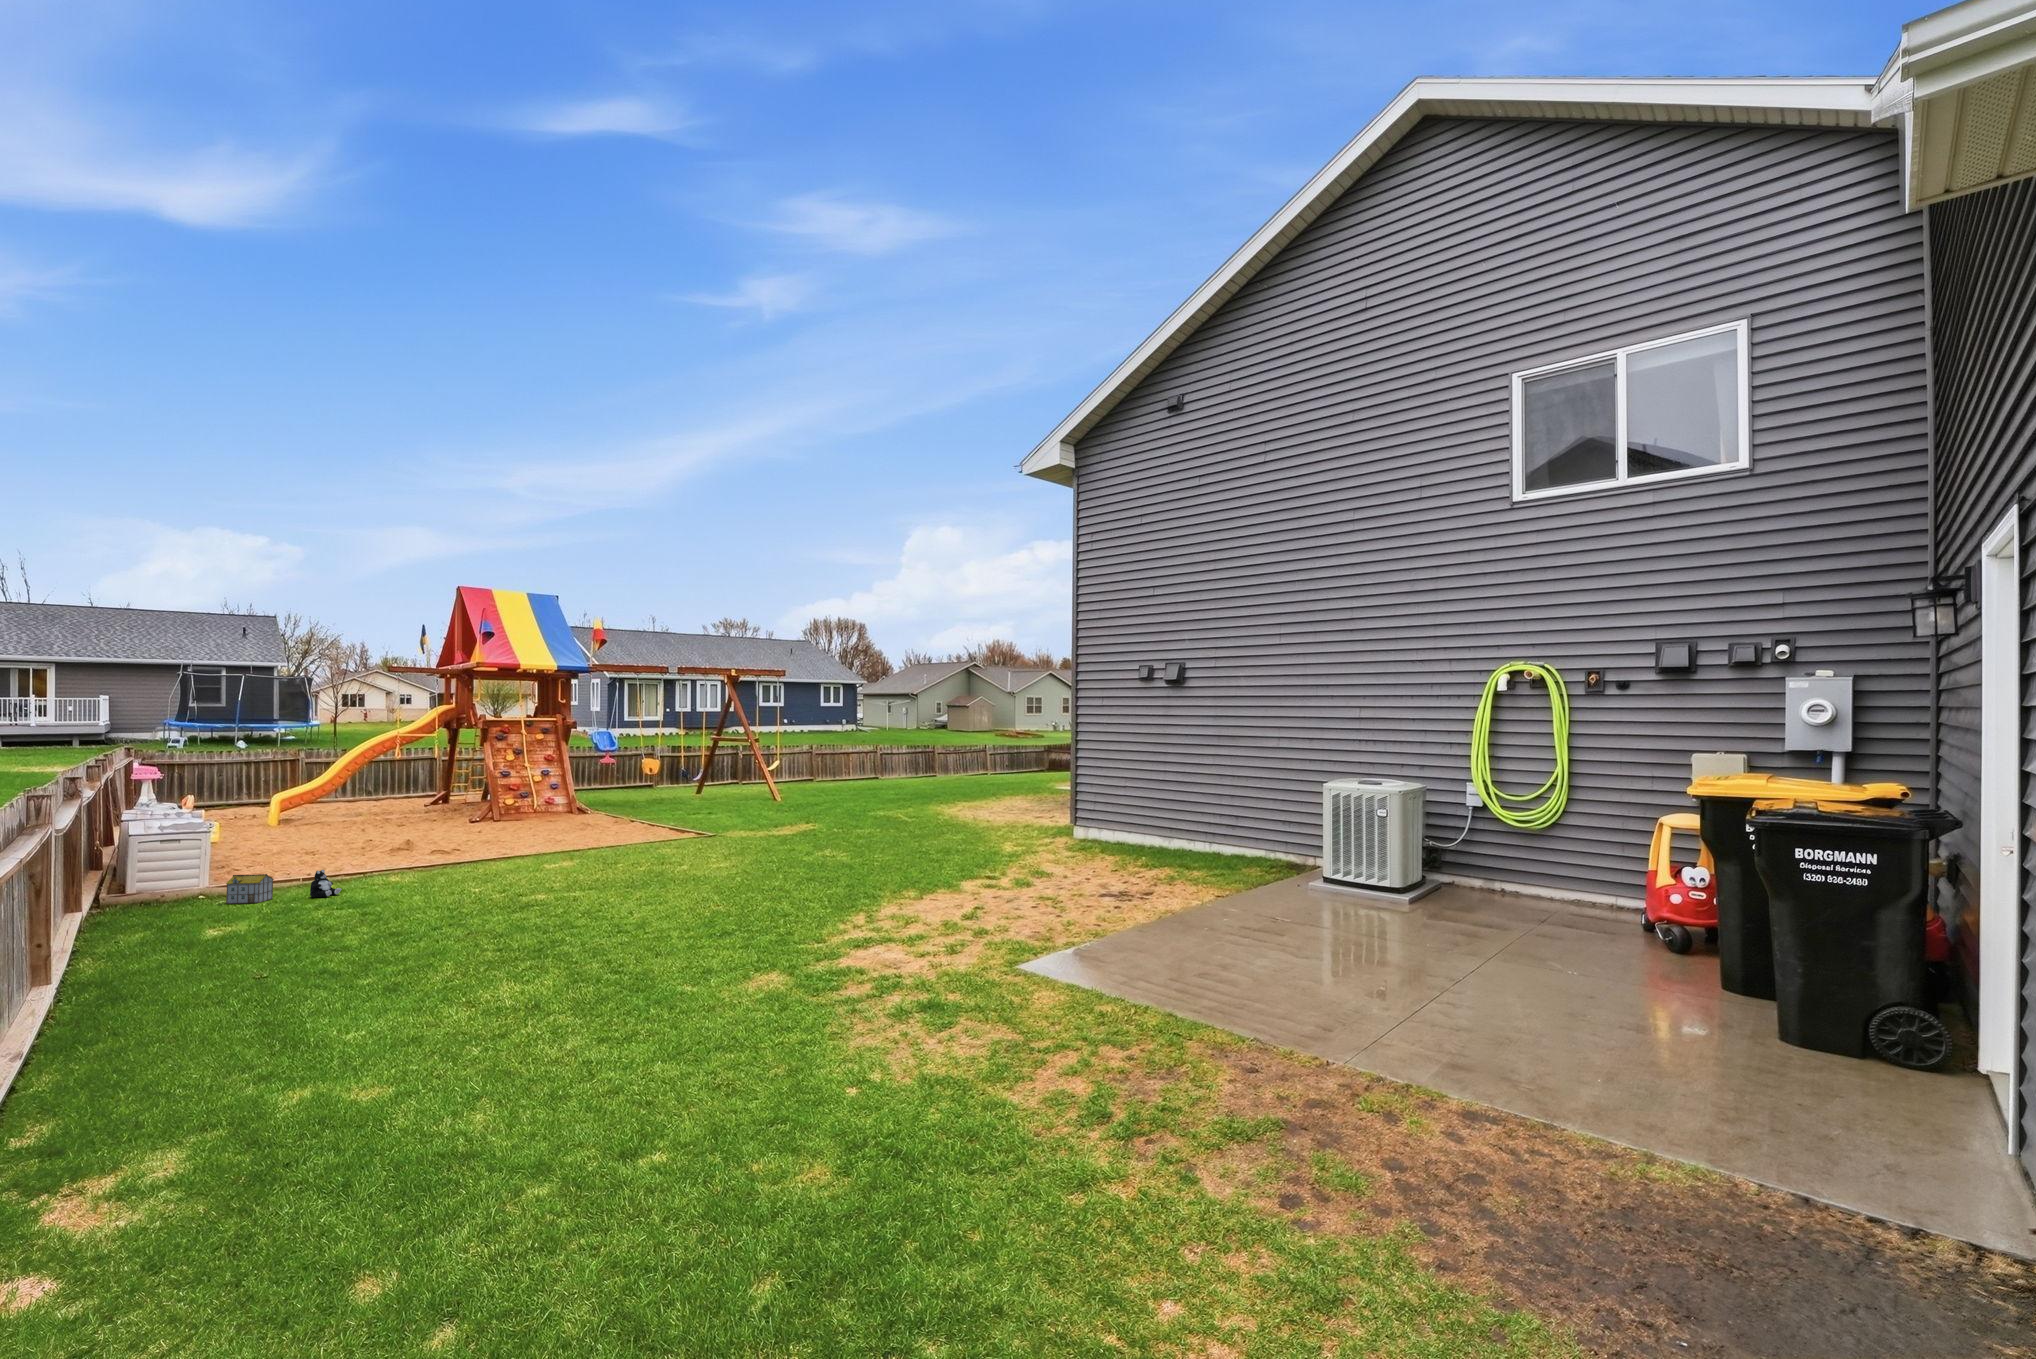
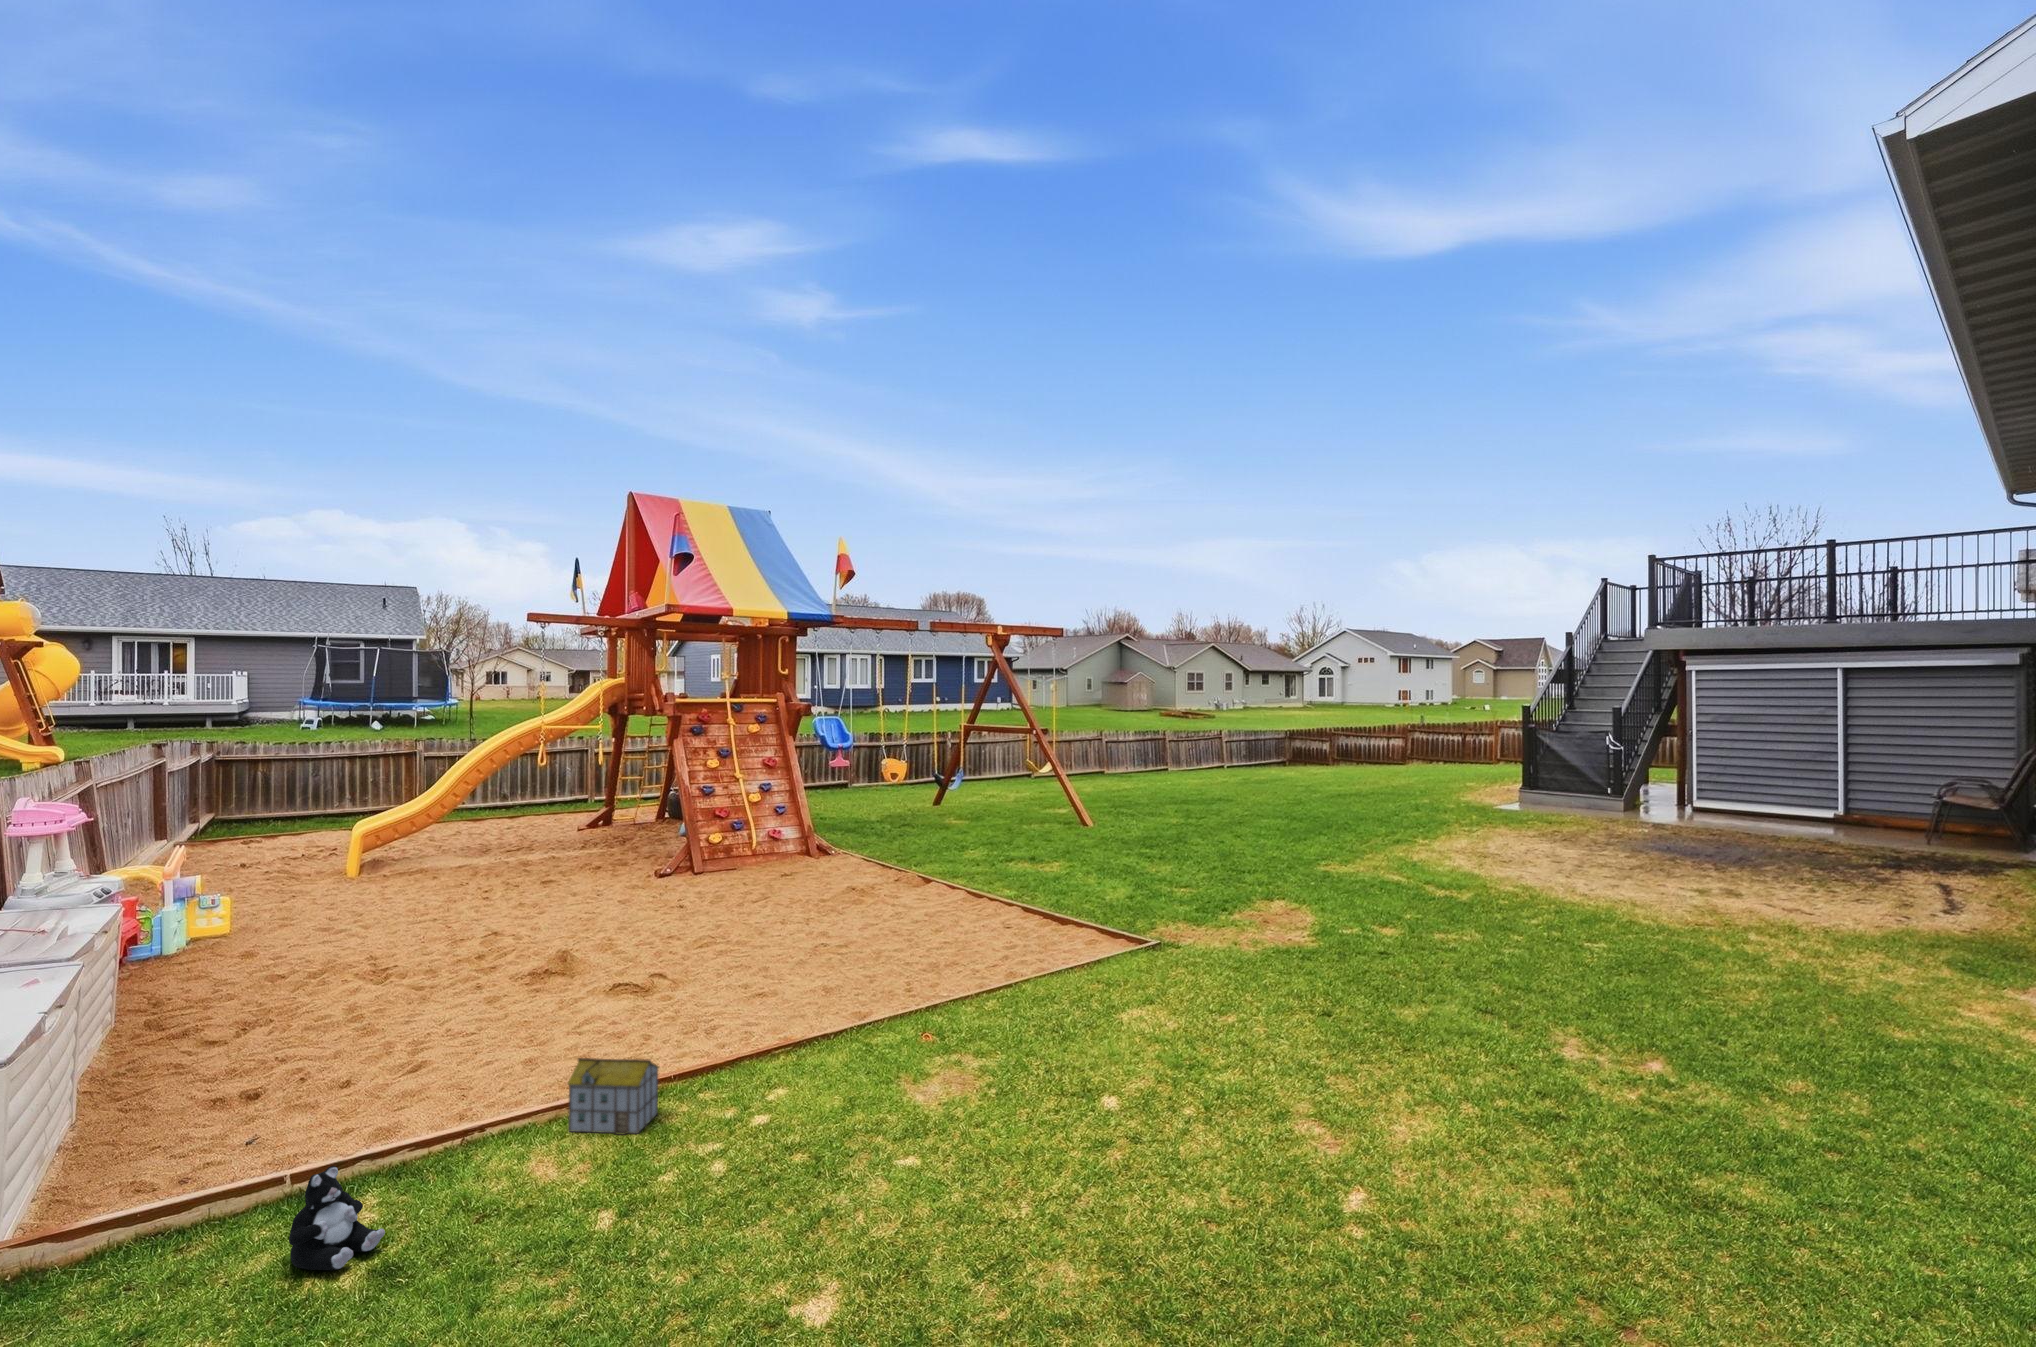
toy house: present [226,874,274,904] -> present [568,1058,659,1135]

